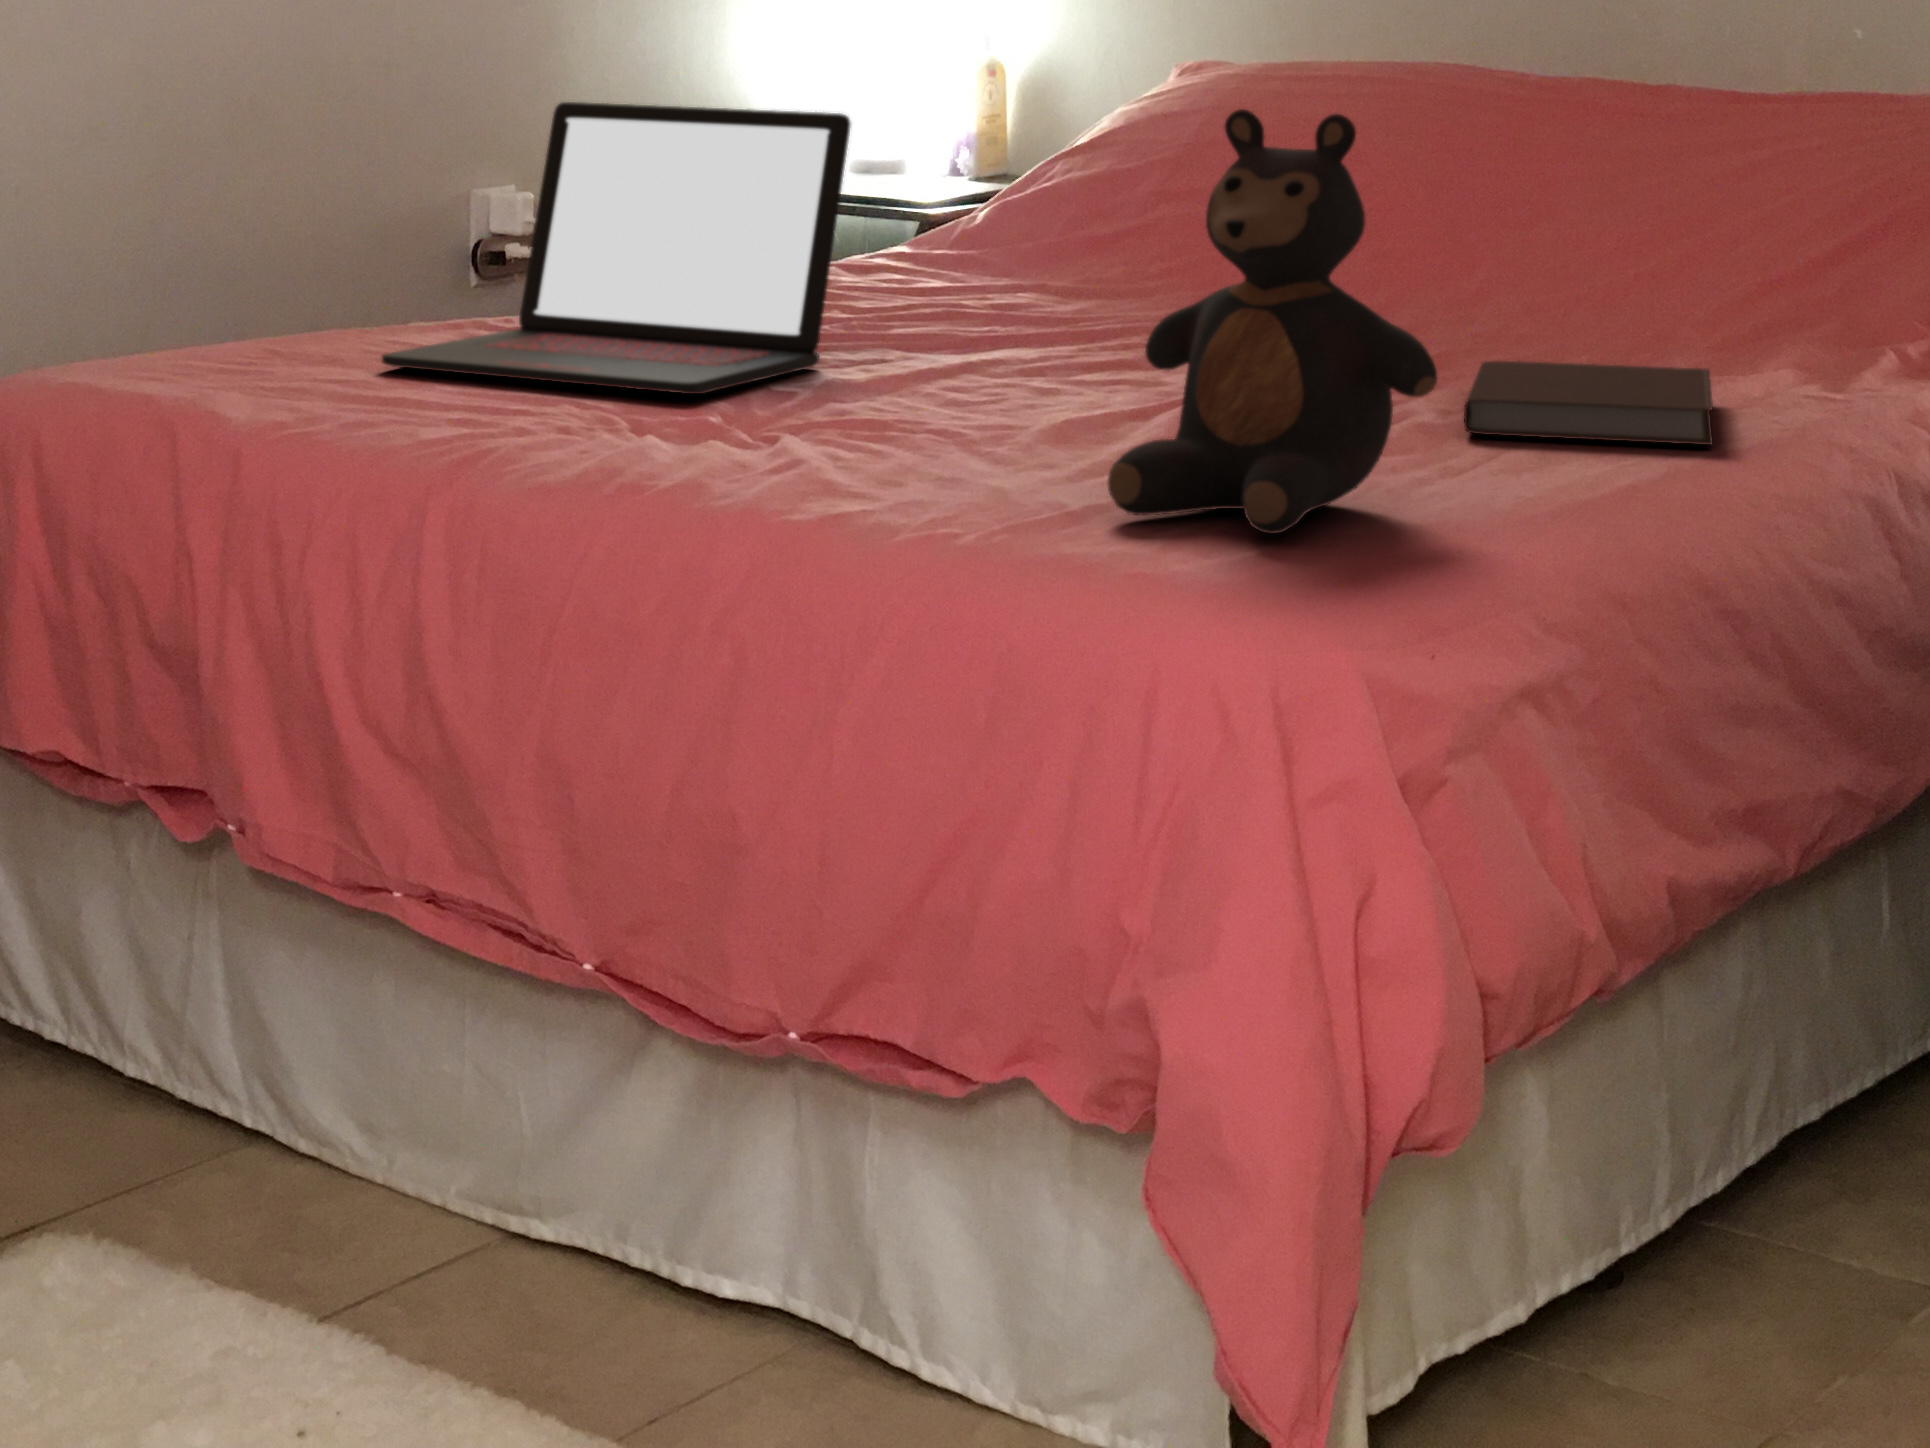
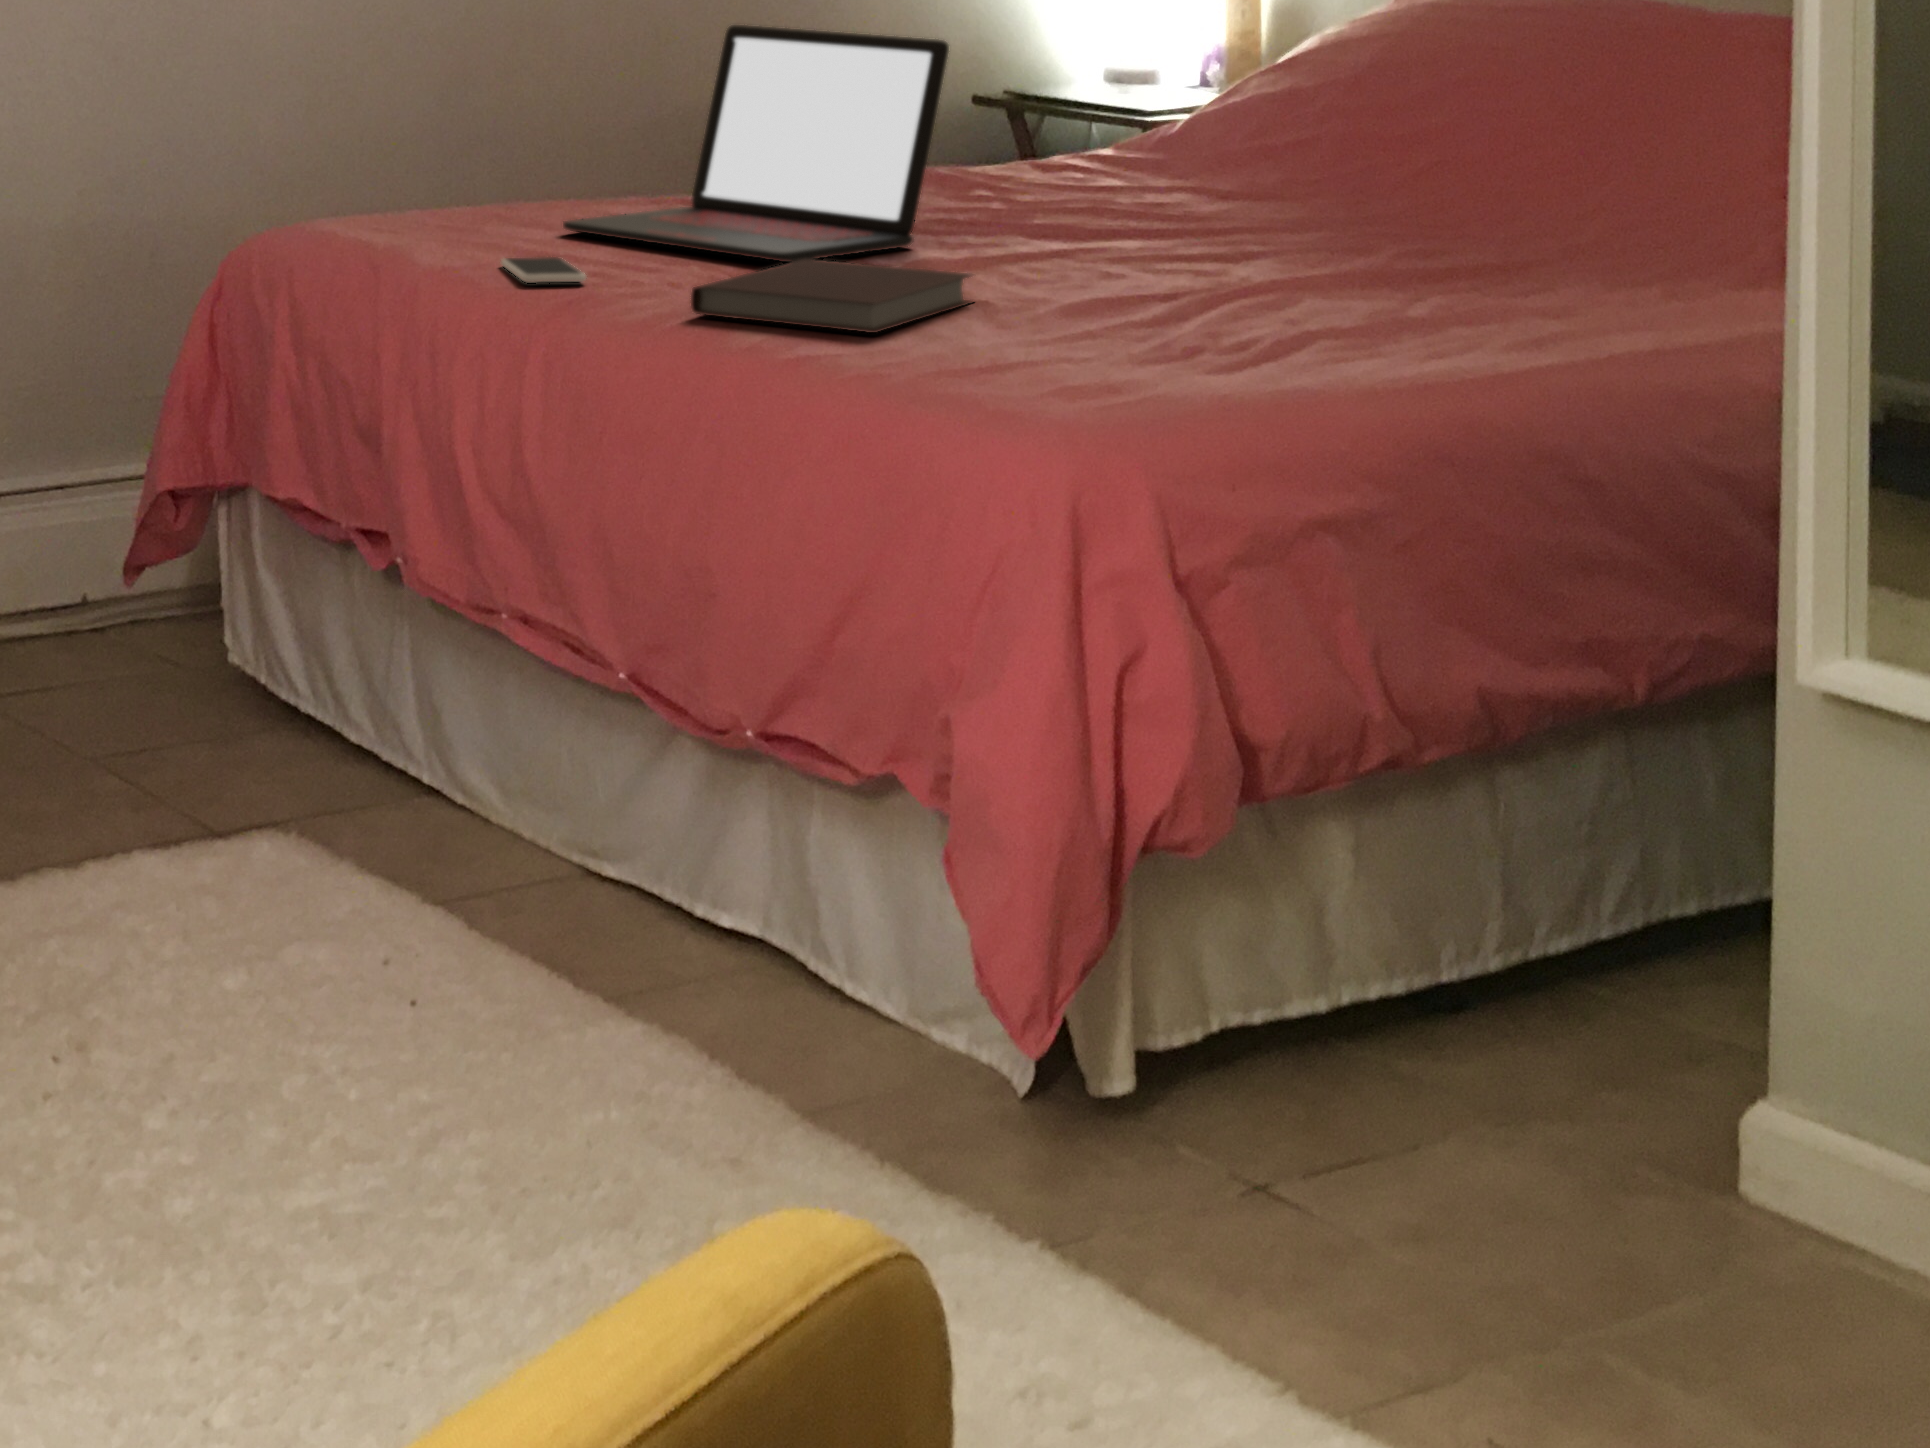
teddy bear: present [1108,109,1437,534] -> none [1019,49,1291,384]
notebook: present [1464,361,1713,445] -> present [691,259,971,333]
smartphone: none [337,403,468,440] -> present [501,257,586,283]

